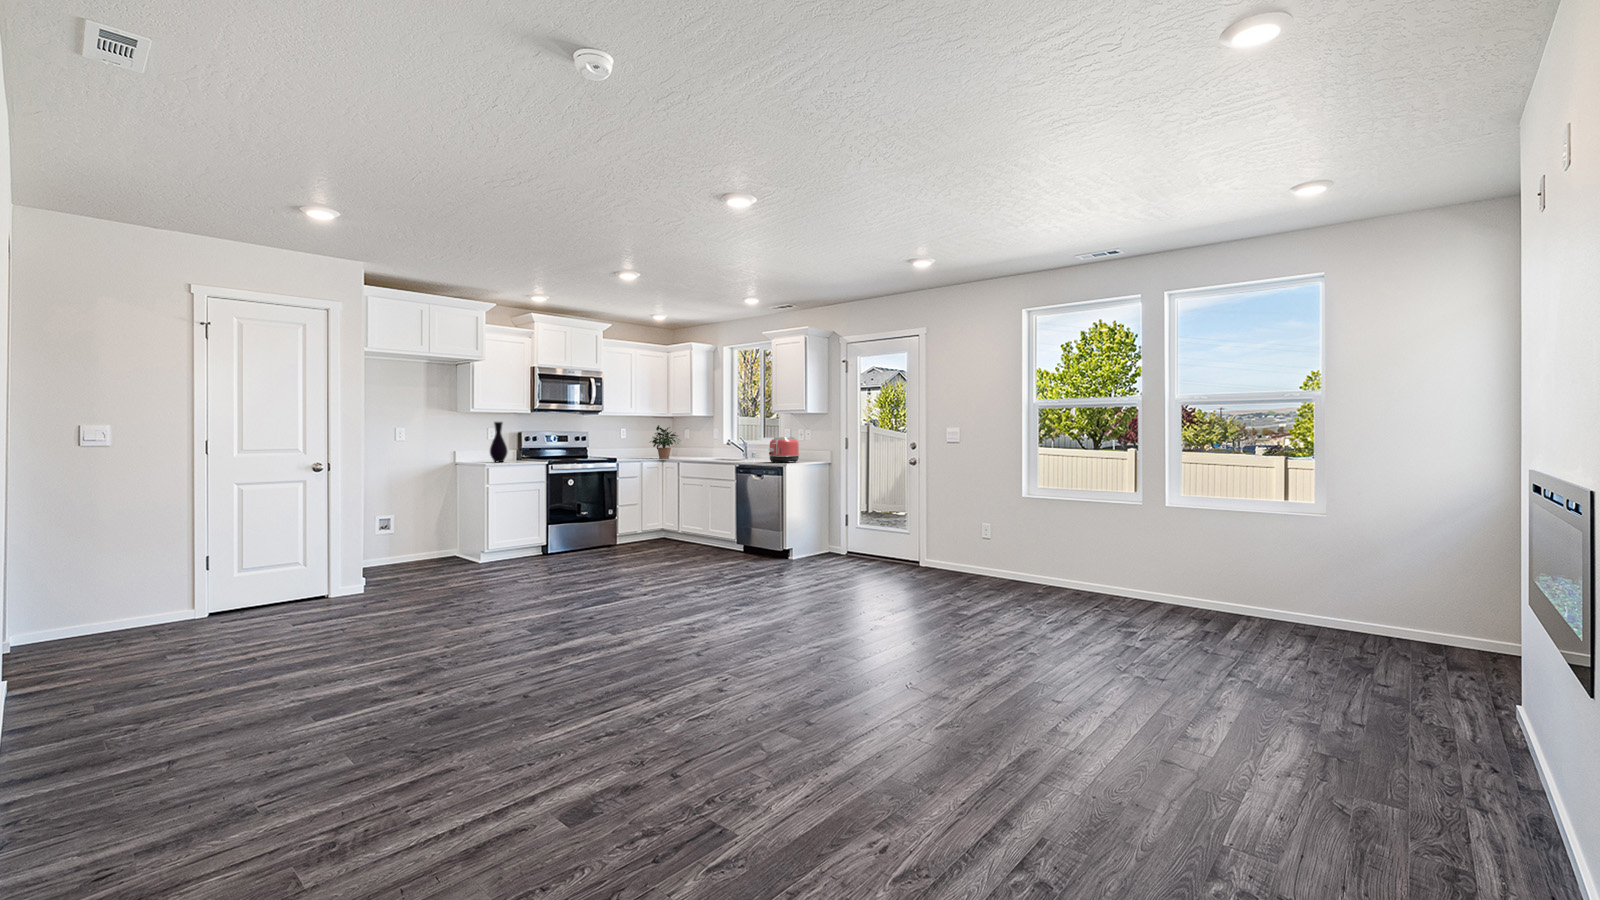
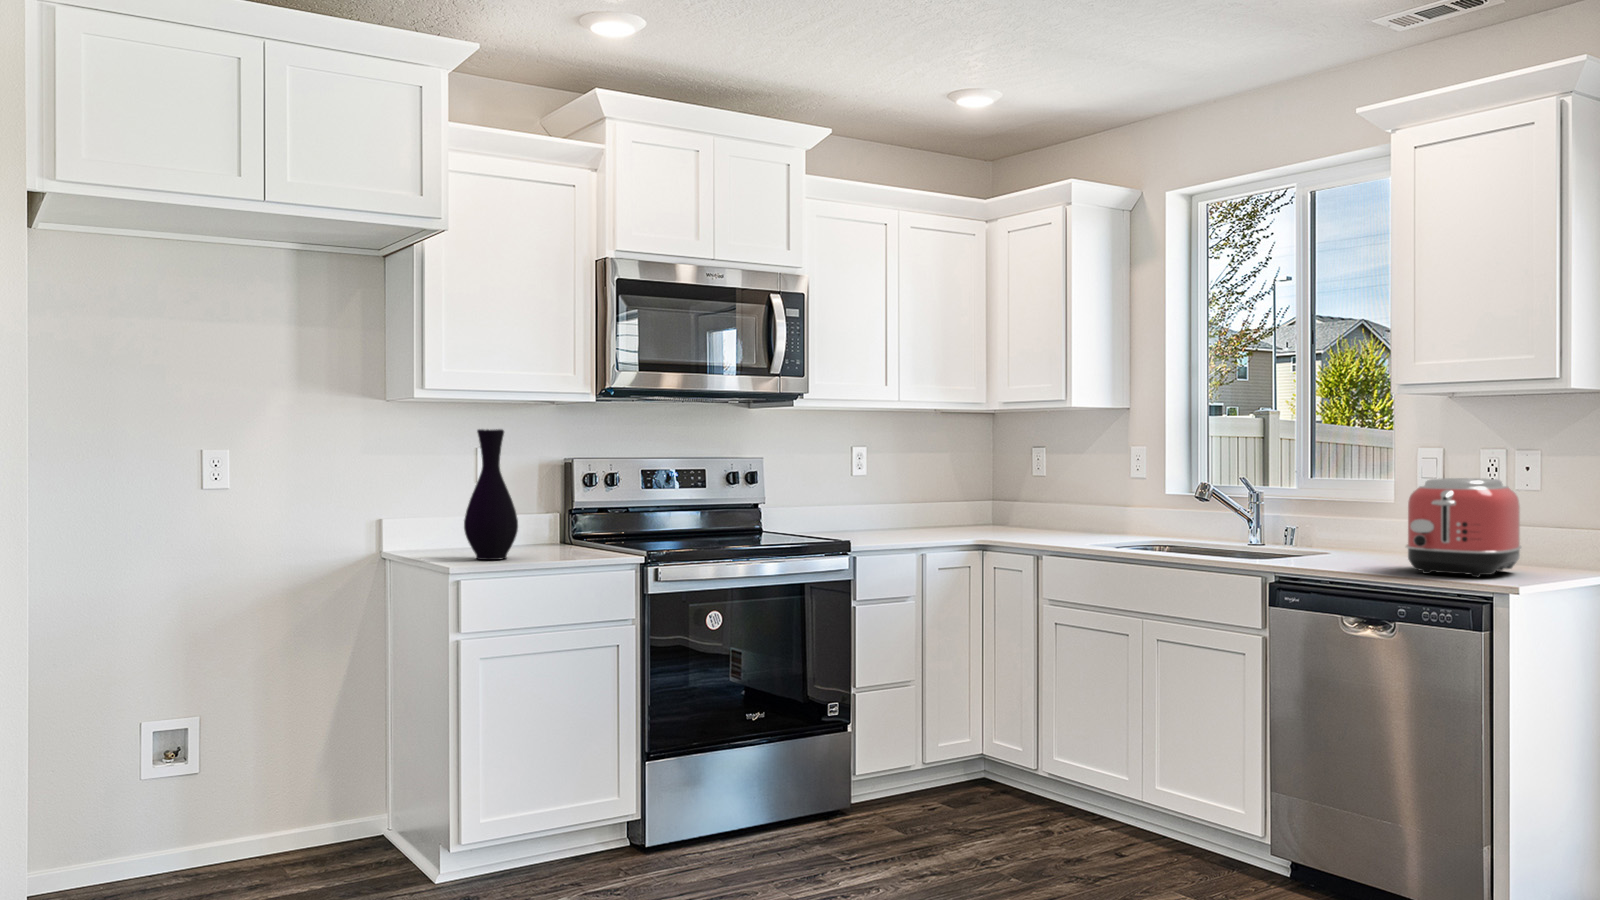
potted plant: present [650,425,679,459] -> none [938,435,1038,538]

